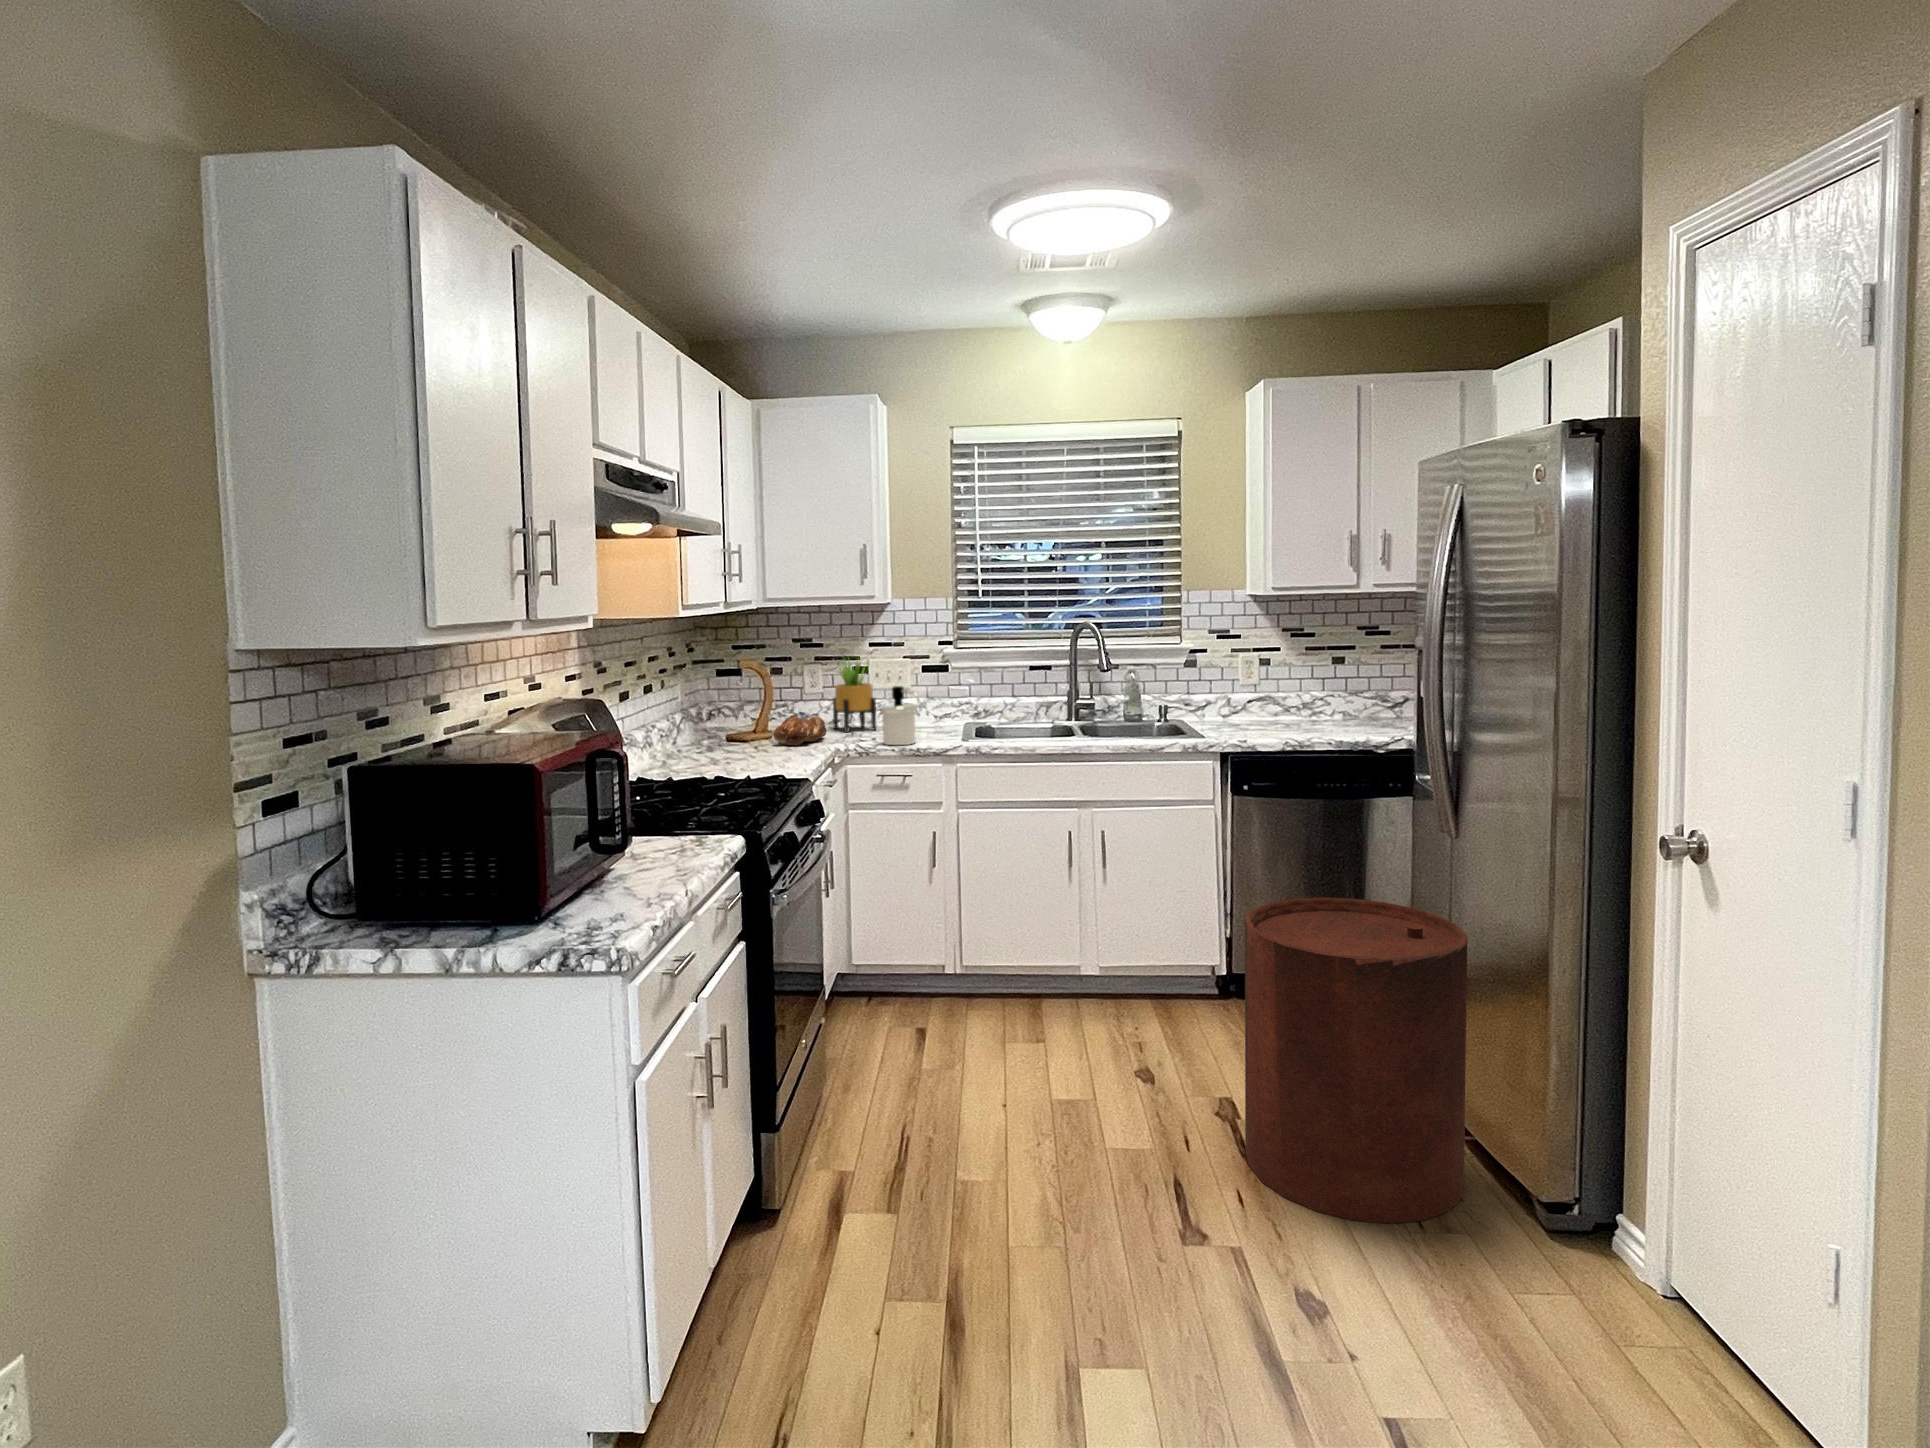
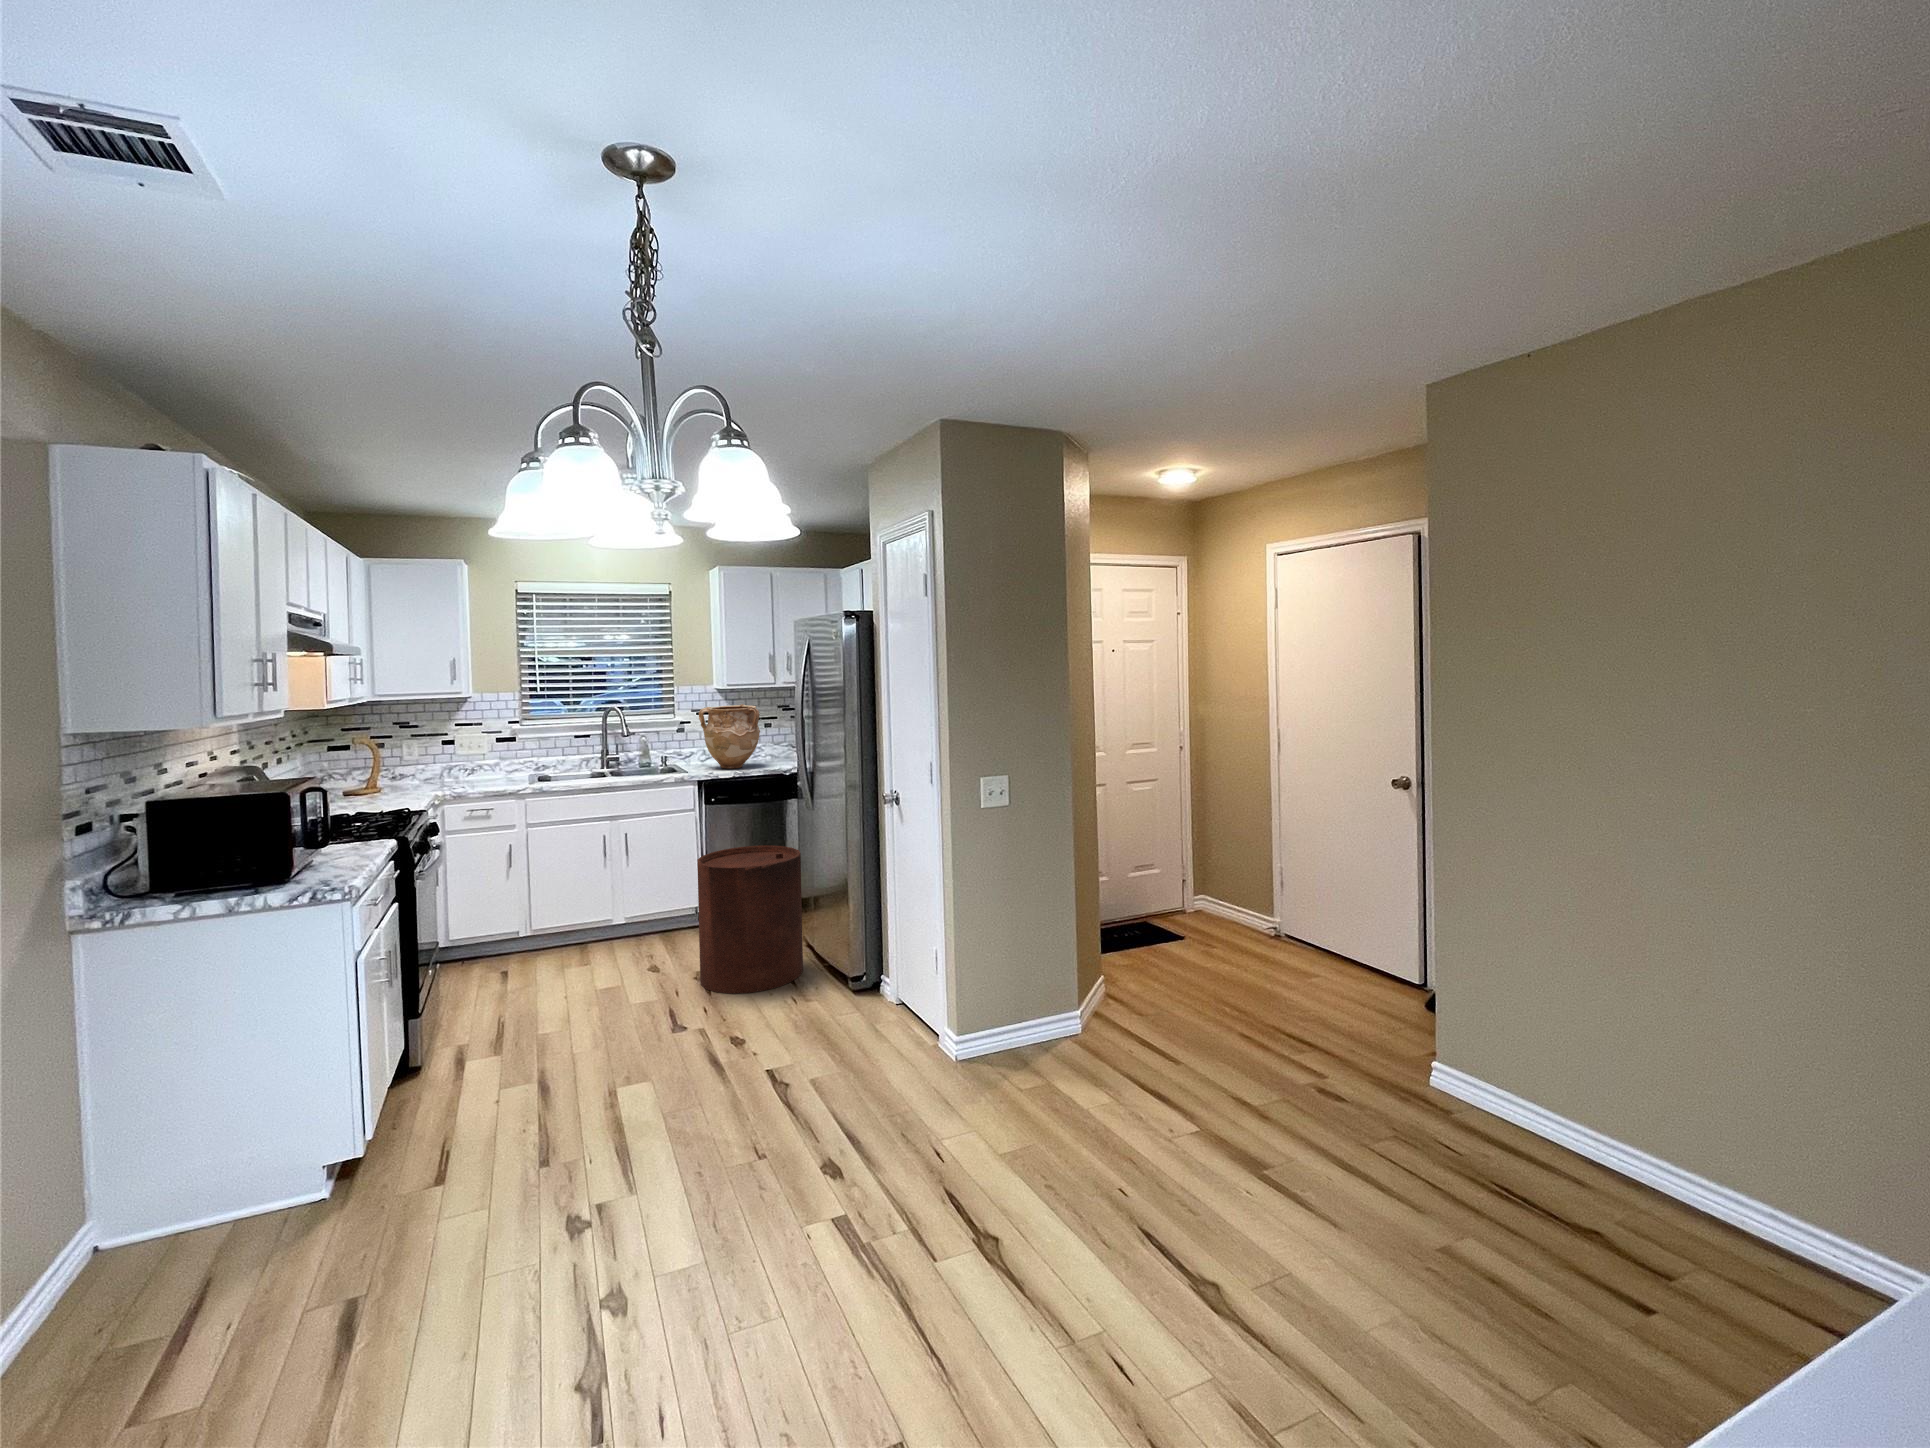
vase: none [1224,619,1335,734] -> present [699,704,760,769]
potted plant: present [833,661,877,732] -> none [424,730,462,785]
soap dispenser: present [881,686,920,745] -> none [469,751,500,790]
bread loaf: present [773,716,826,745] -> none [383,774,424,794]

